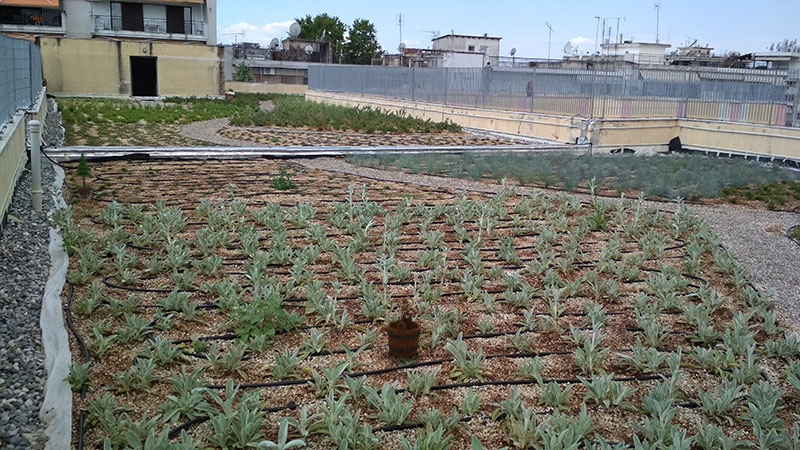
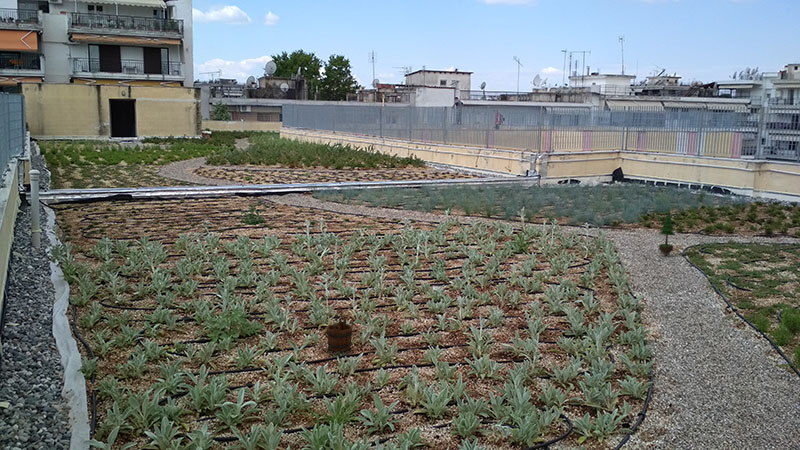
potted tree: present [75,152,92,198] -> present [659,211,675,256]

